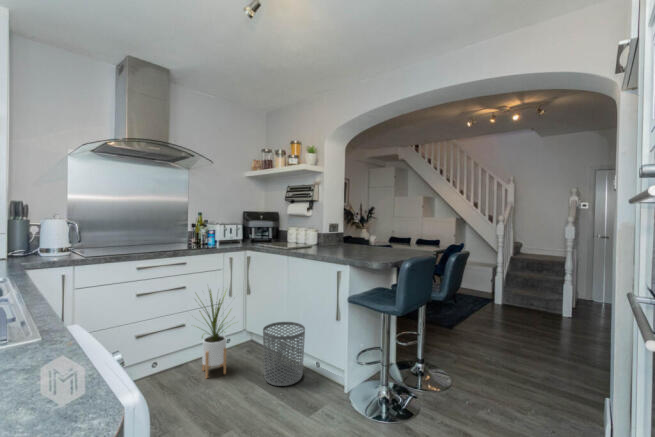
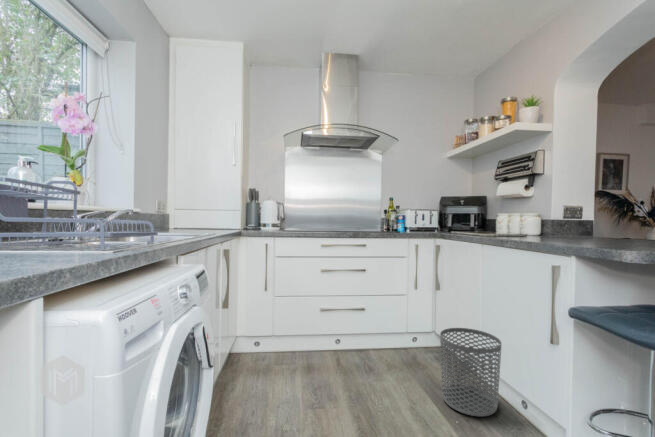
house plant: present [200,290,226,378] -> none [360,268,418,374]

